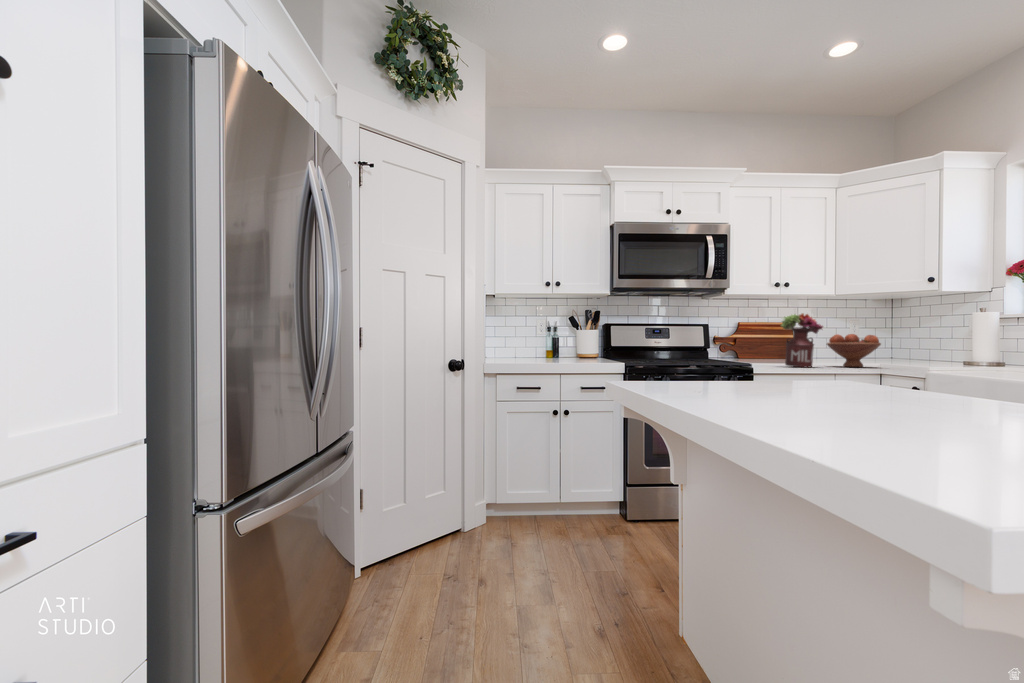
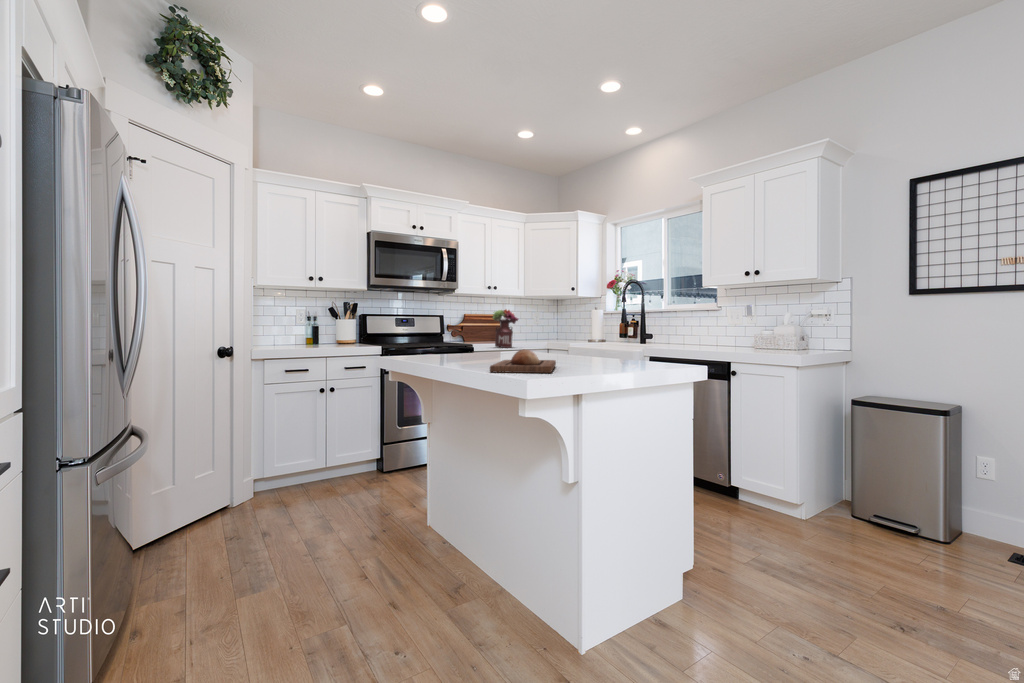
fruit bowl: present [827,334,881,367] -> none [521,324,552,347]
bread loaf: none [793,379,968,442] -> present [490,350,556,373]

